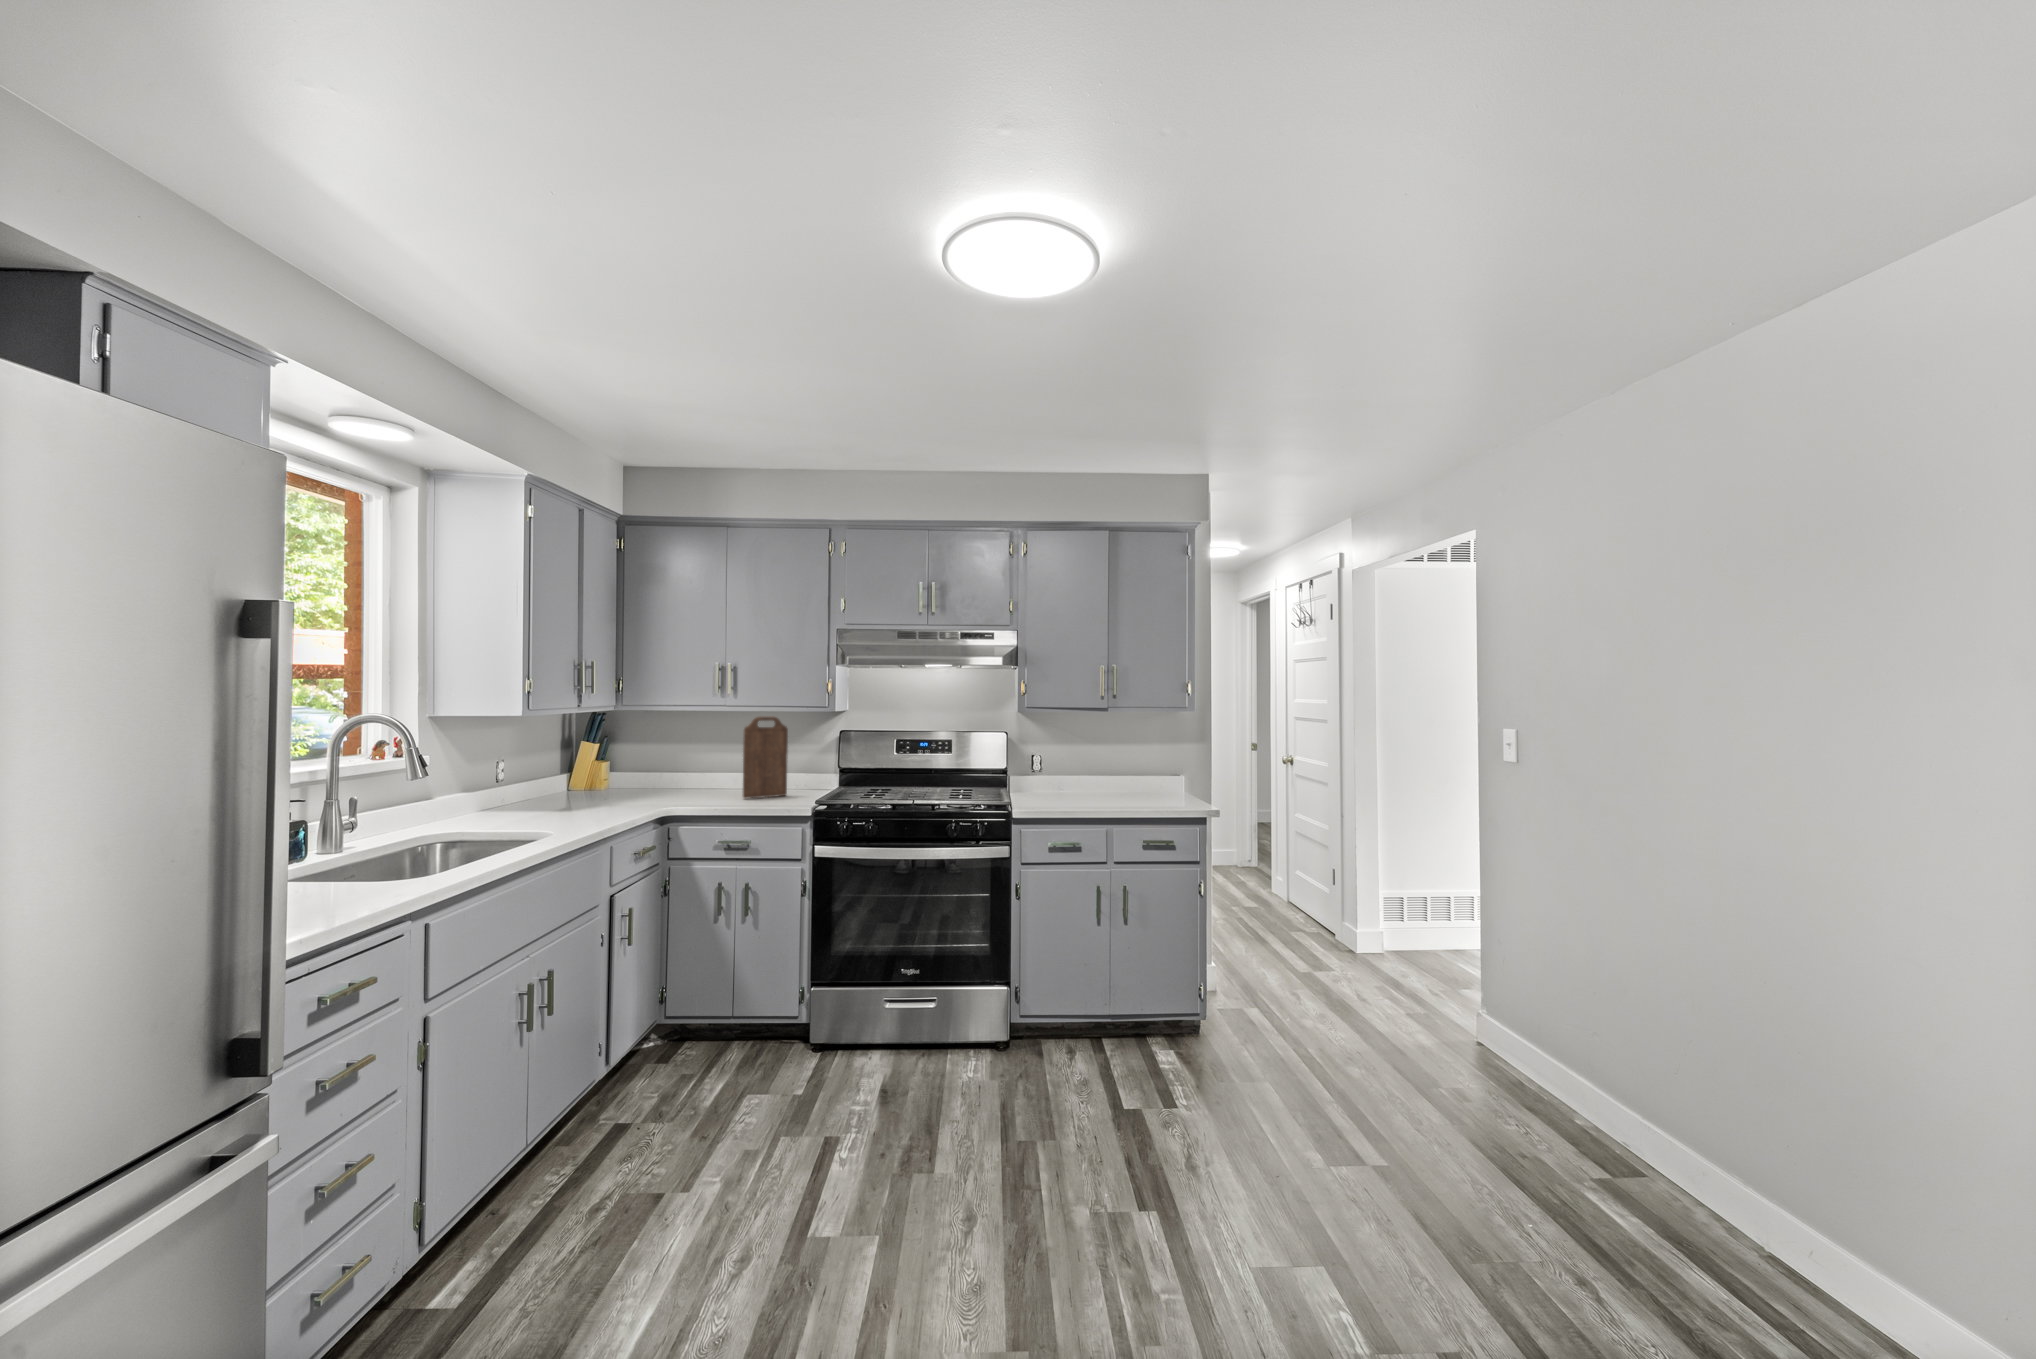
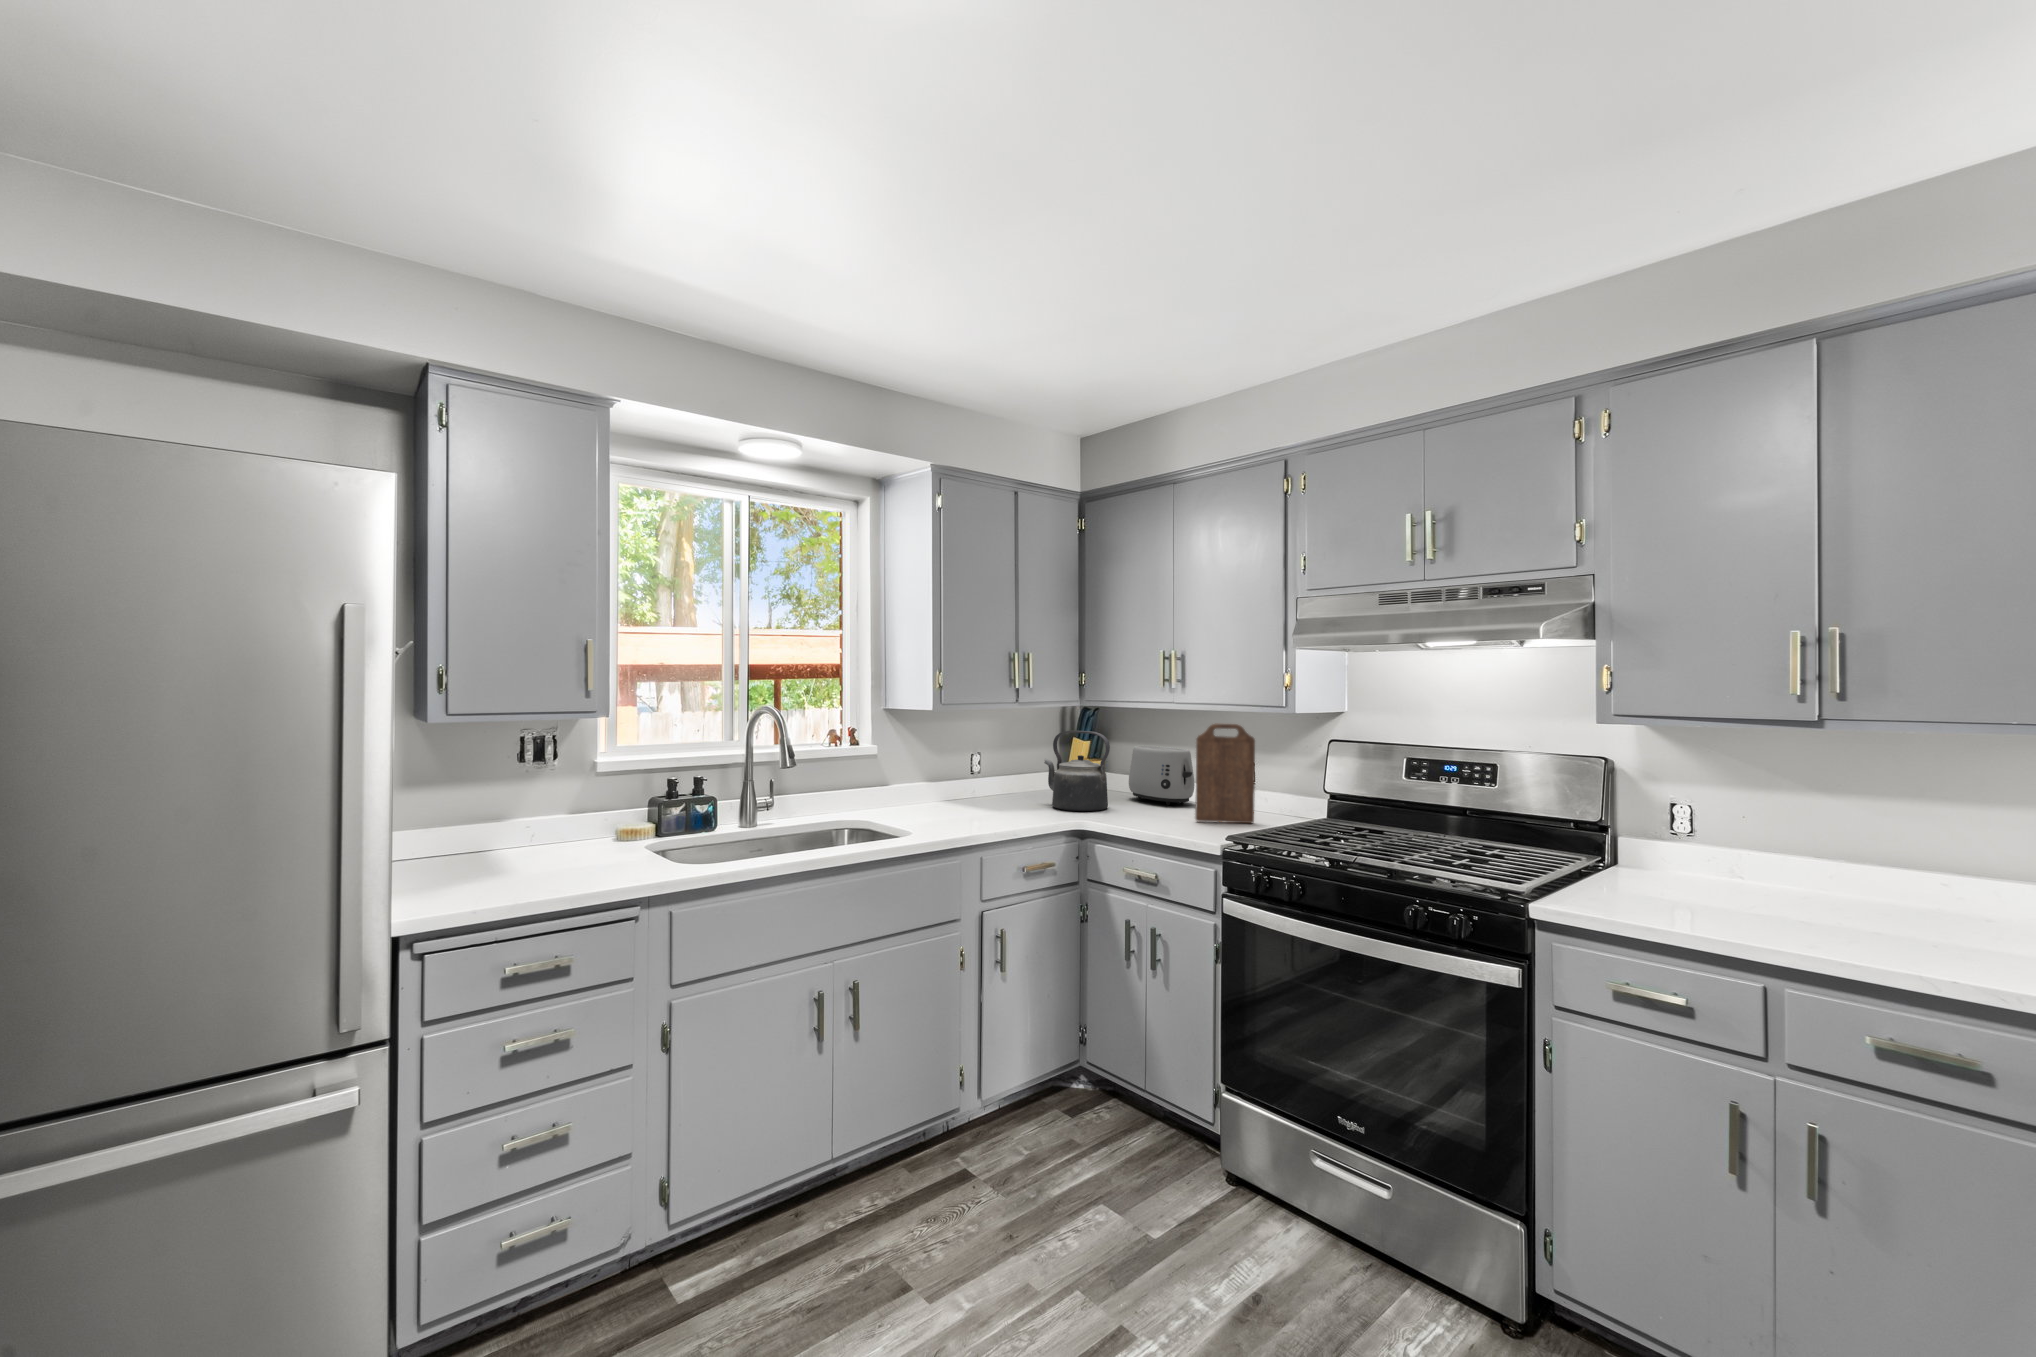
kettle: none [578,728,653,803] -> present [1044,731,1110,811]
toaster: none [644,741,716,792] -> present [1129,746,1195,805]

